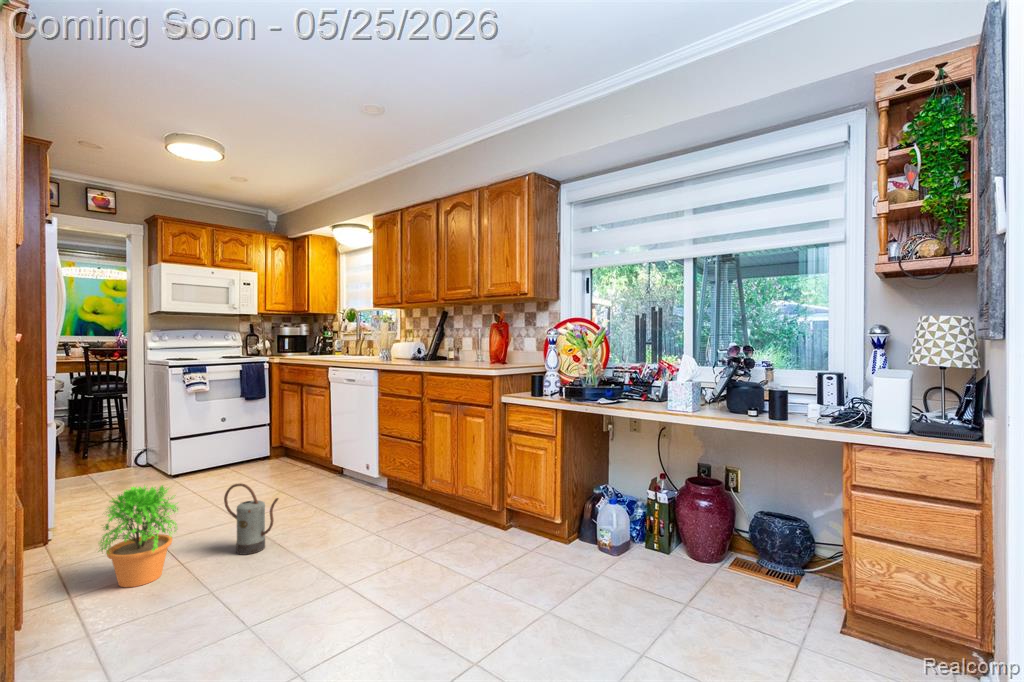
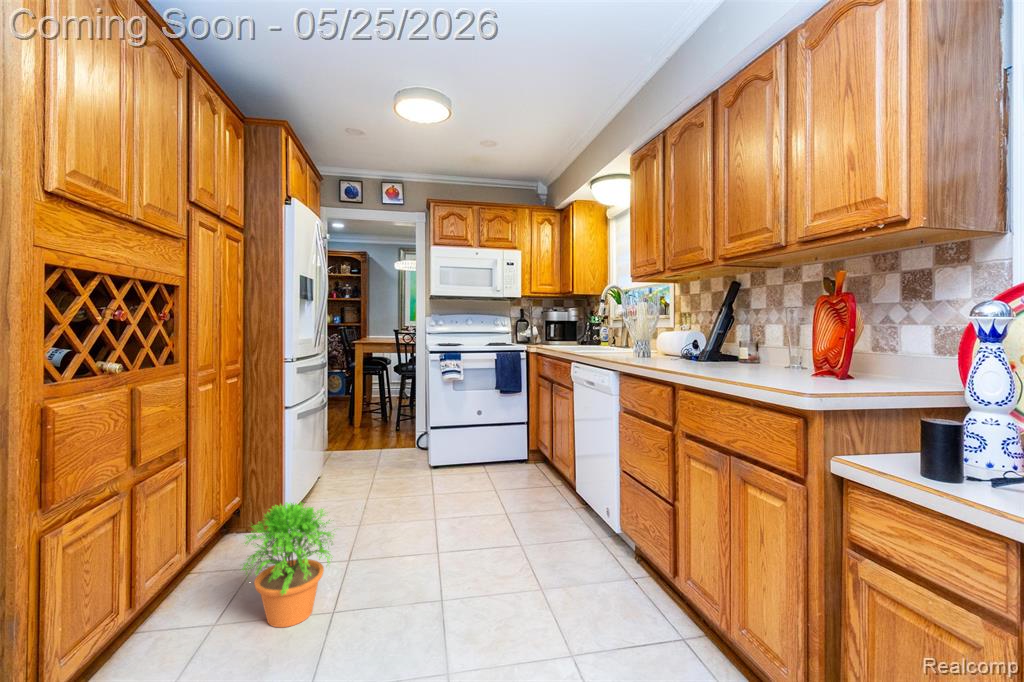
watering can: present [224,484,278,555] -> none [391,517,437,620]

